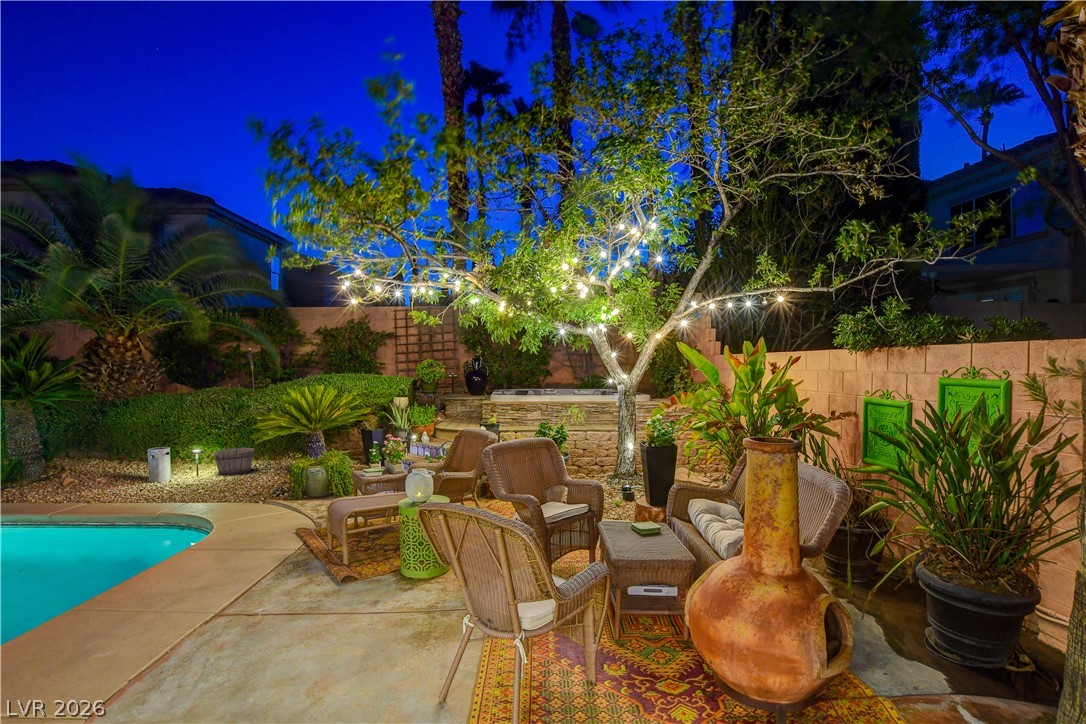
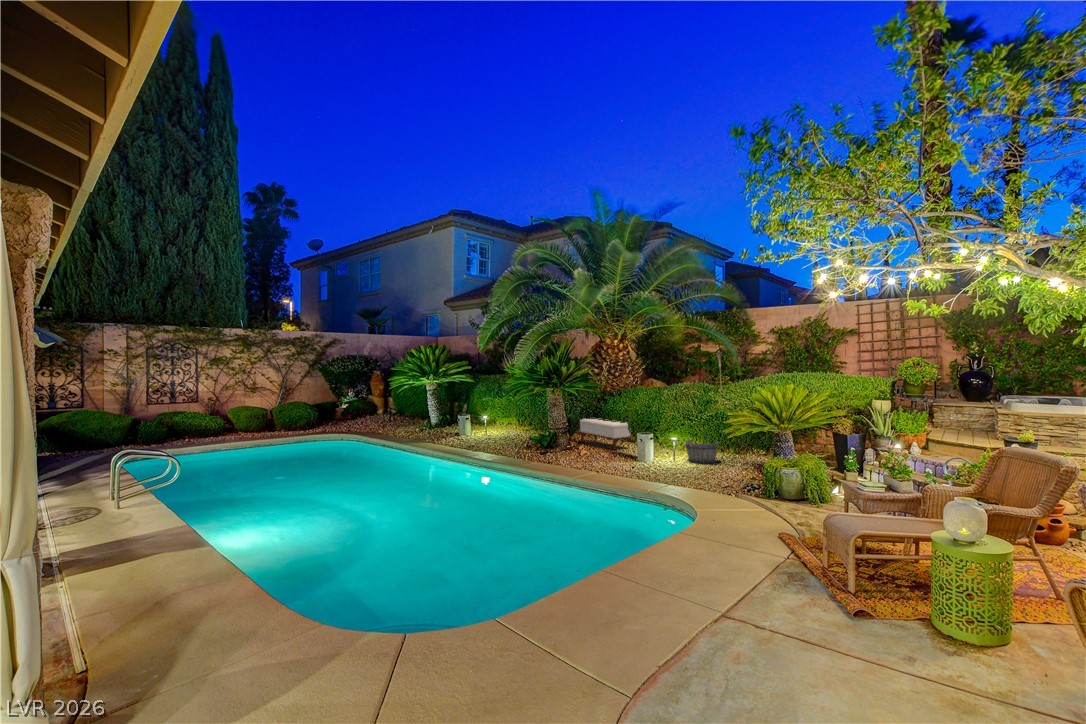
bench: none [59,437,142,476] -> present [580,419,631,450]

